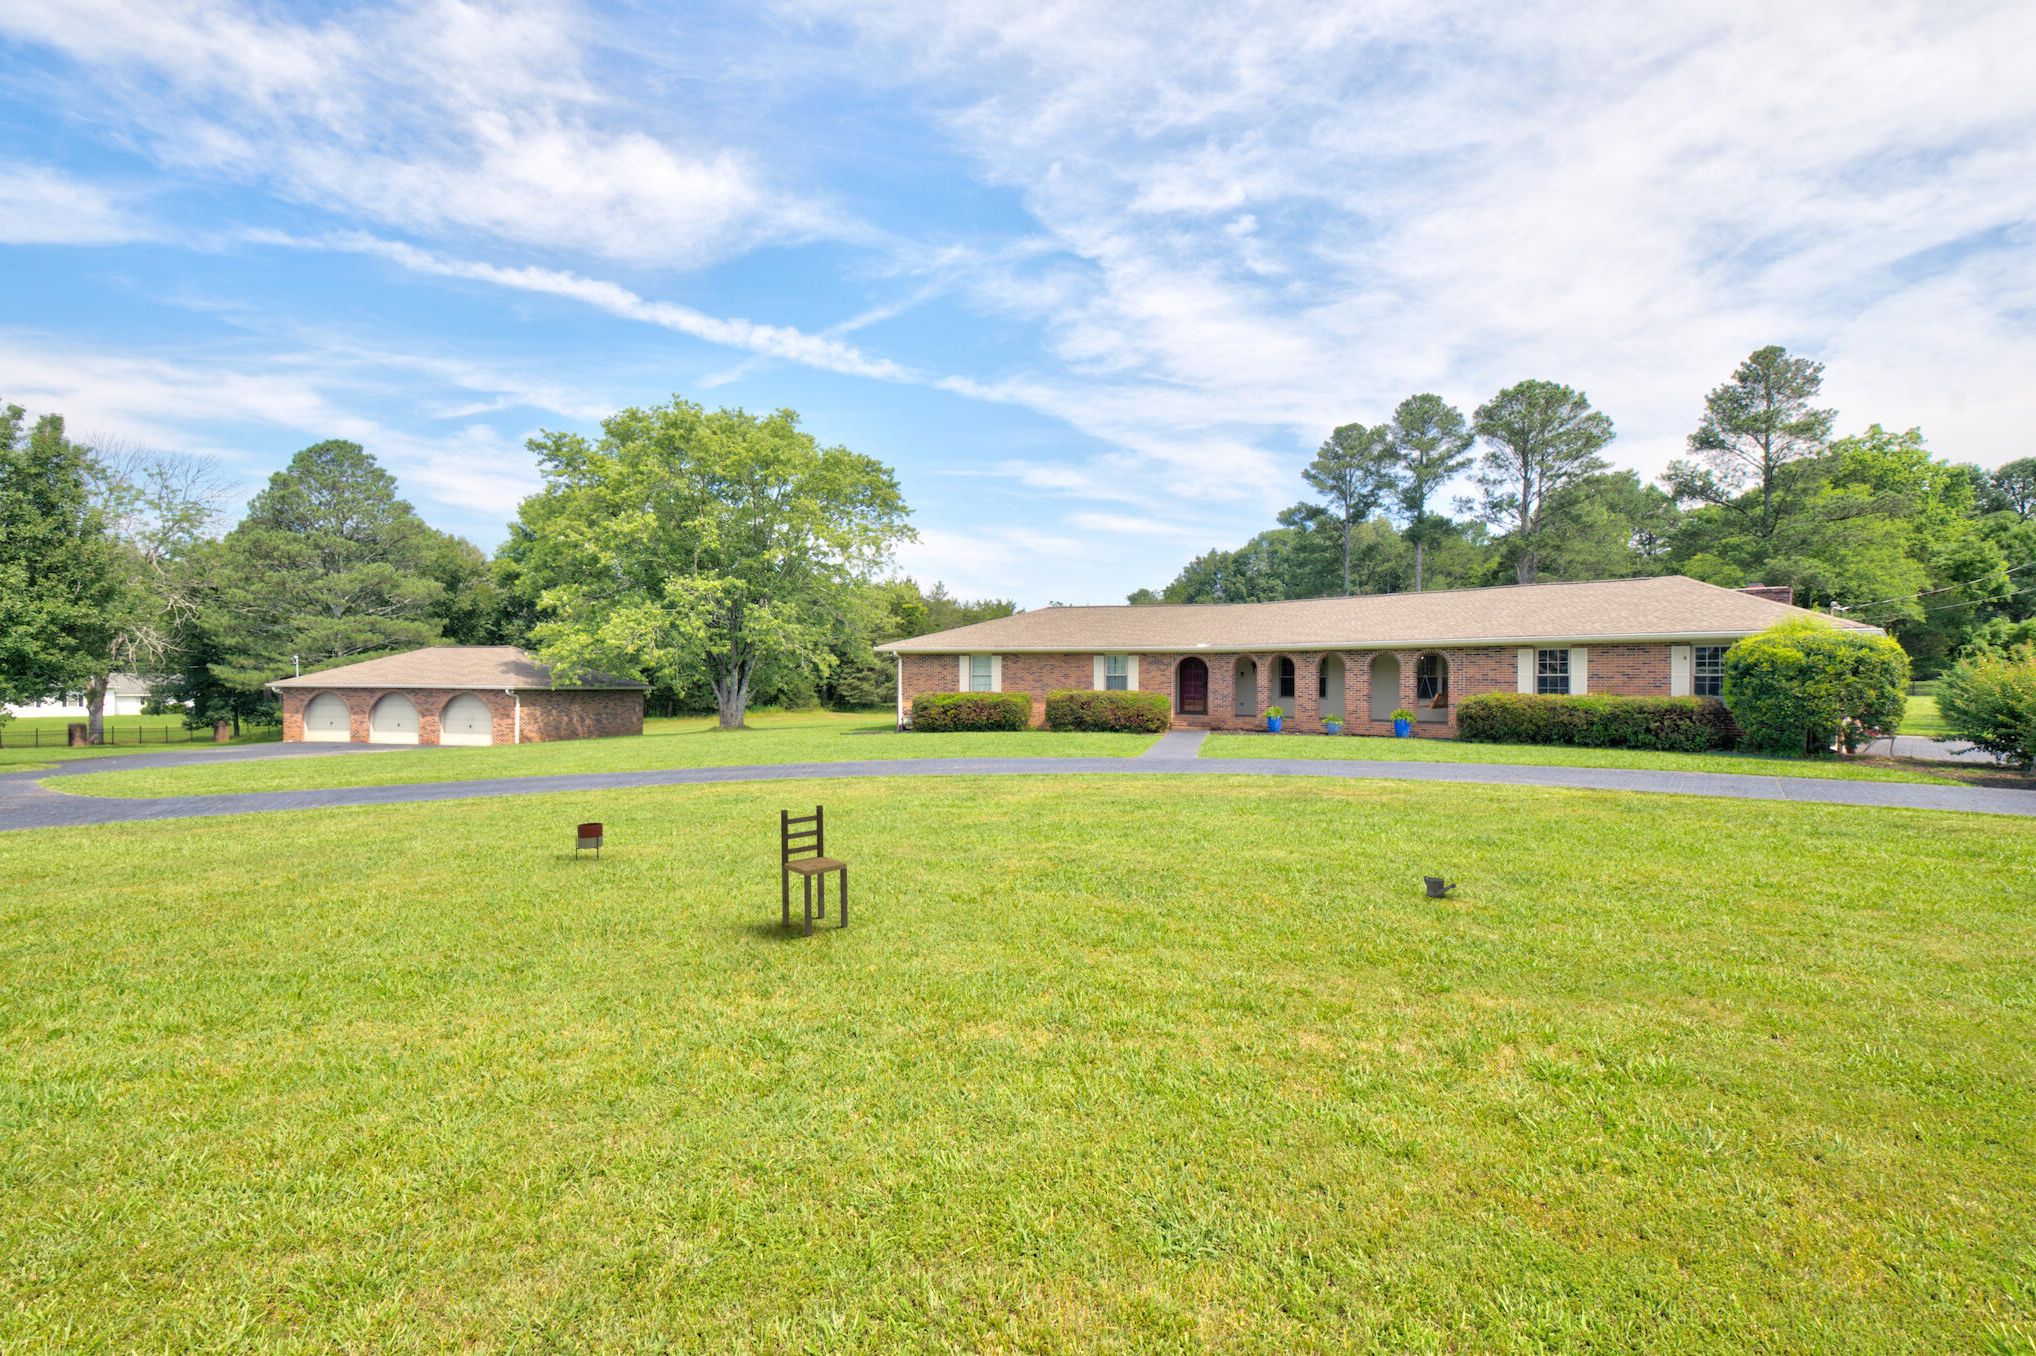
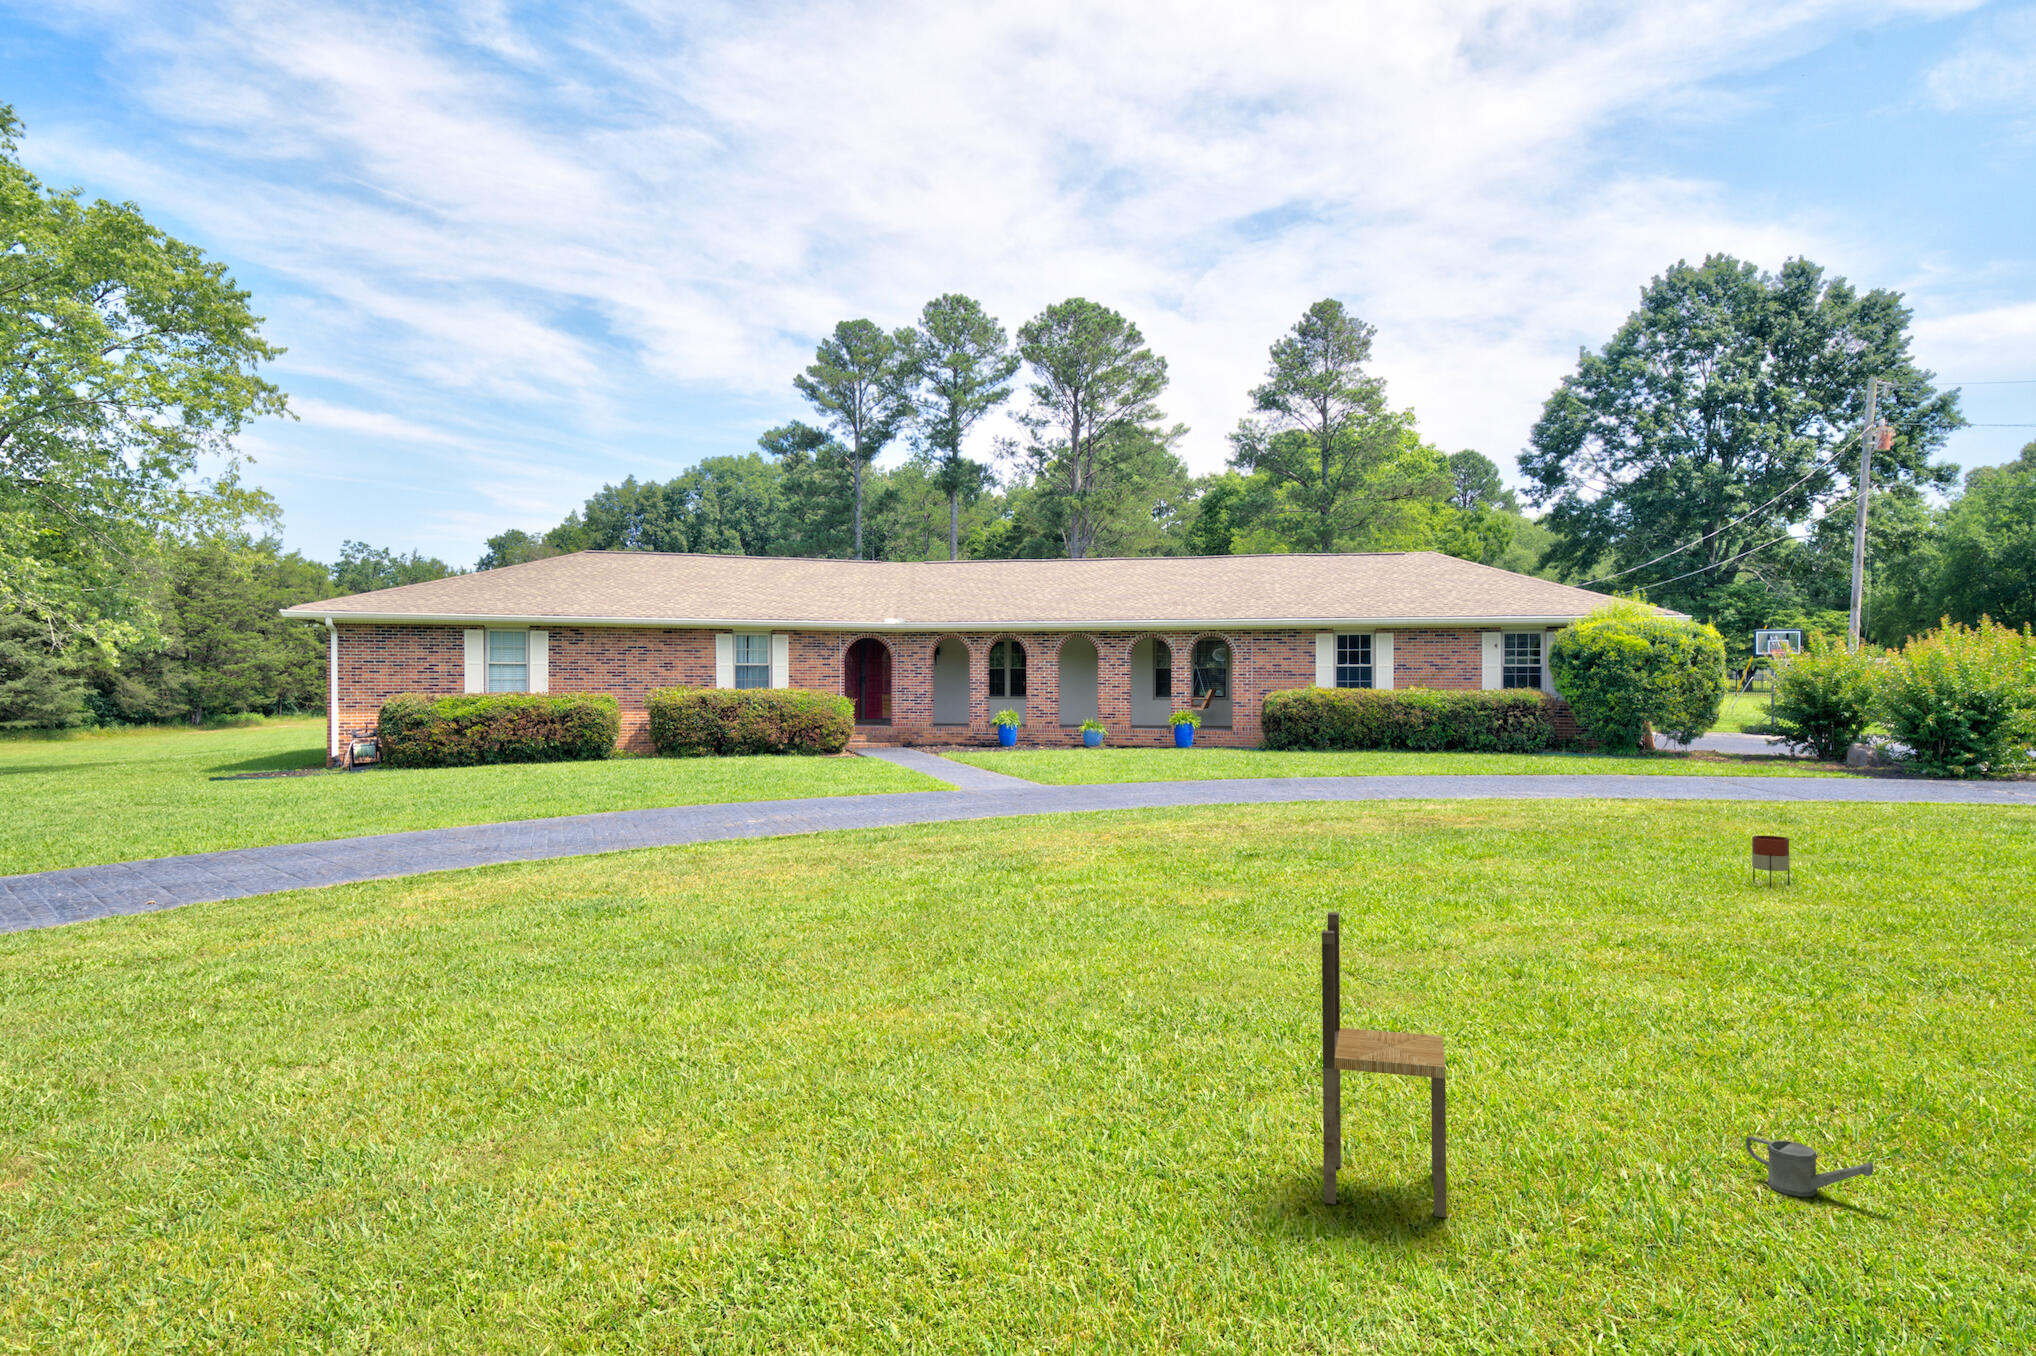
planter: present [576,823,603,860] -> present [1752,836,1790,888]
watering can: present [1424,876,1456,898] -> present [1746,1136,1873,1197]

